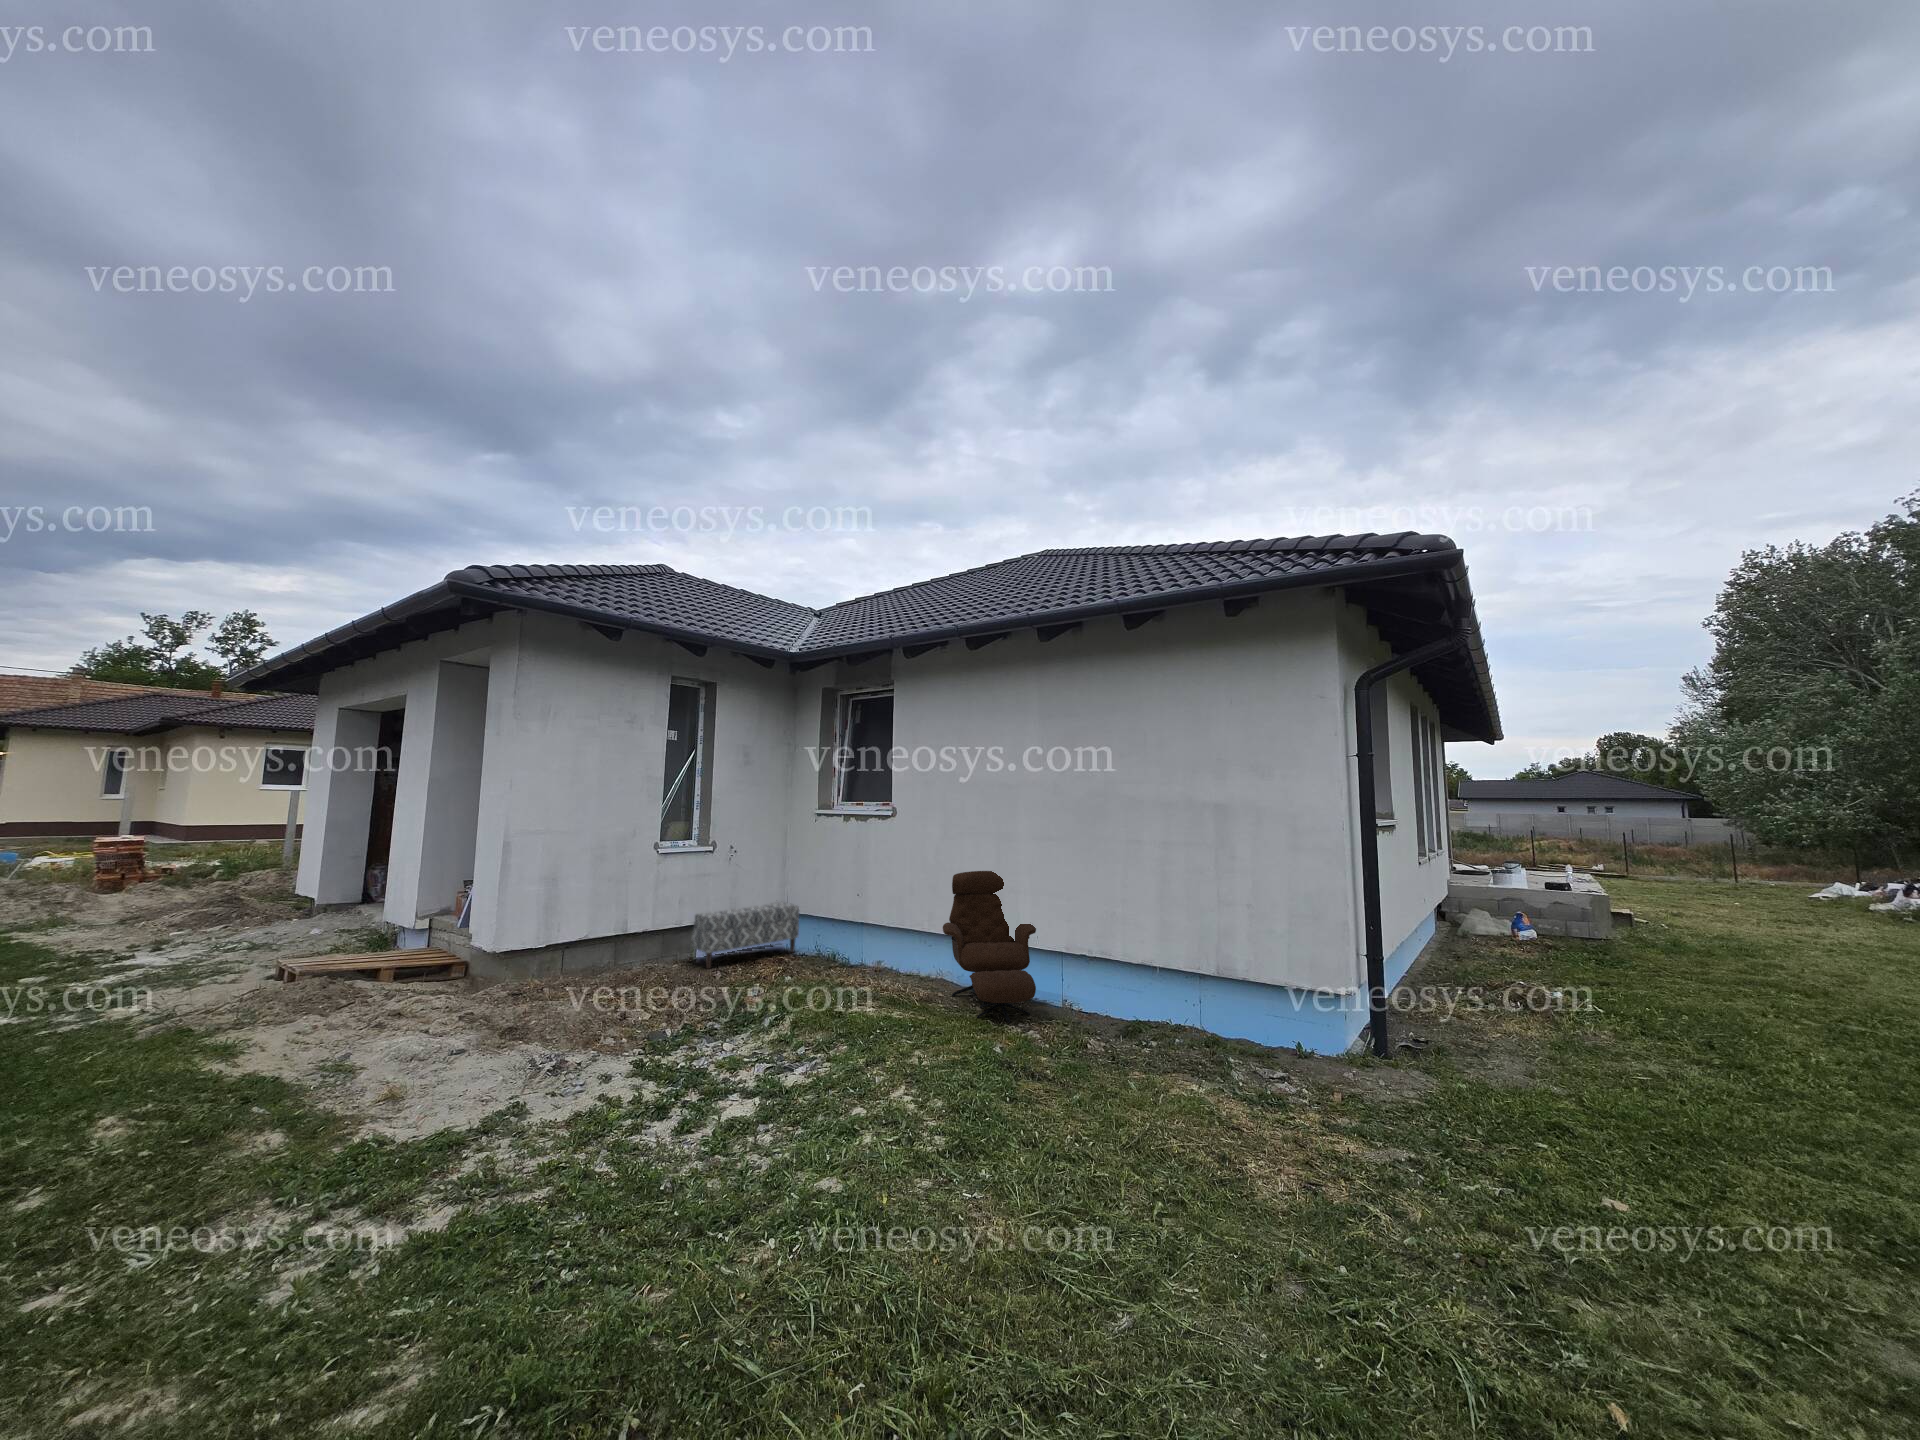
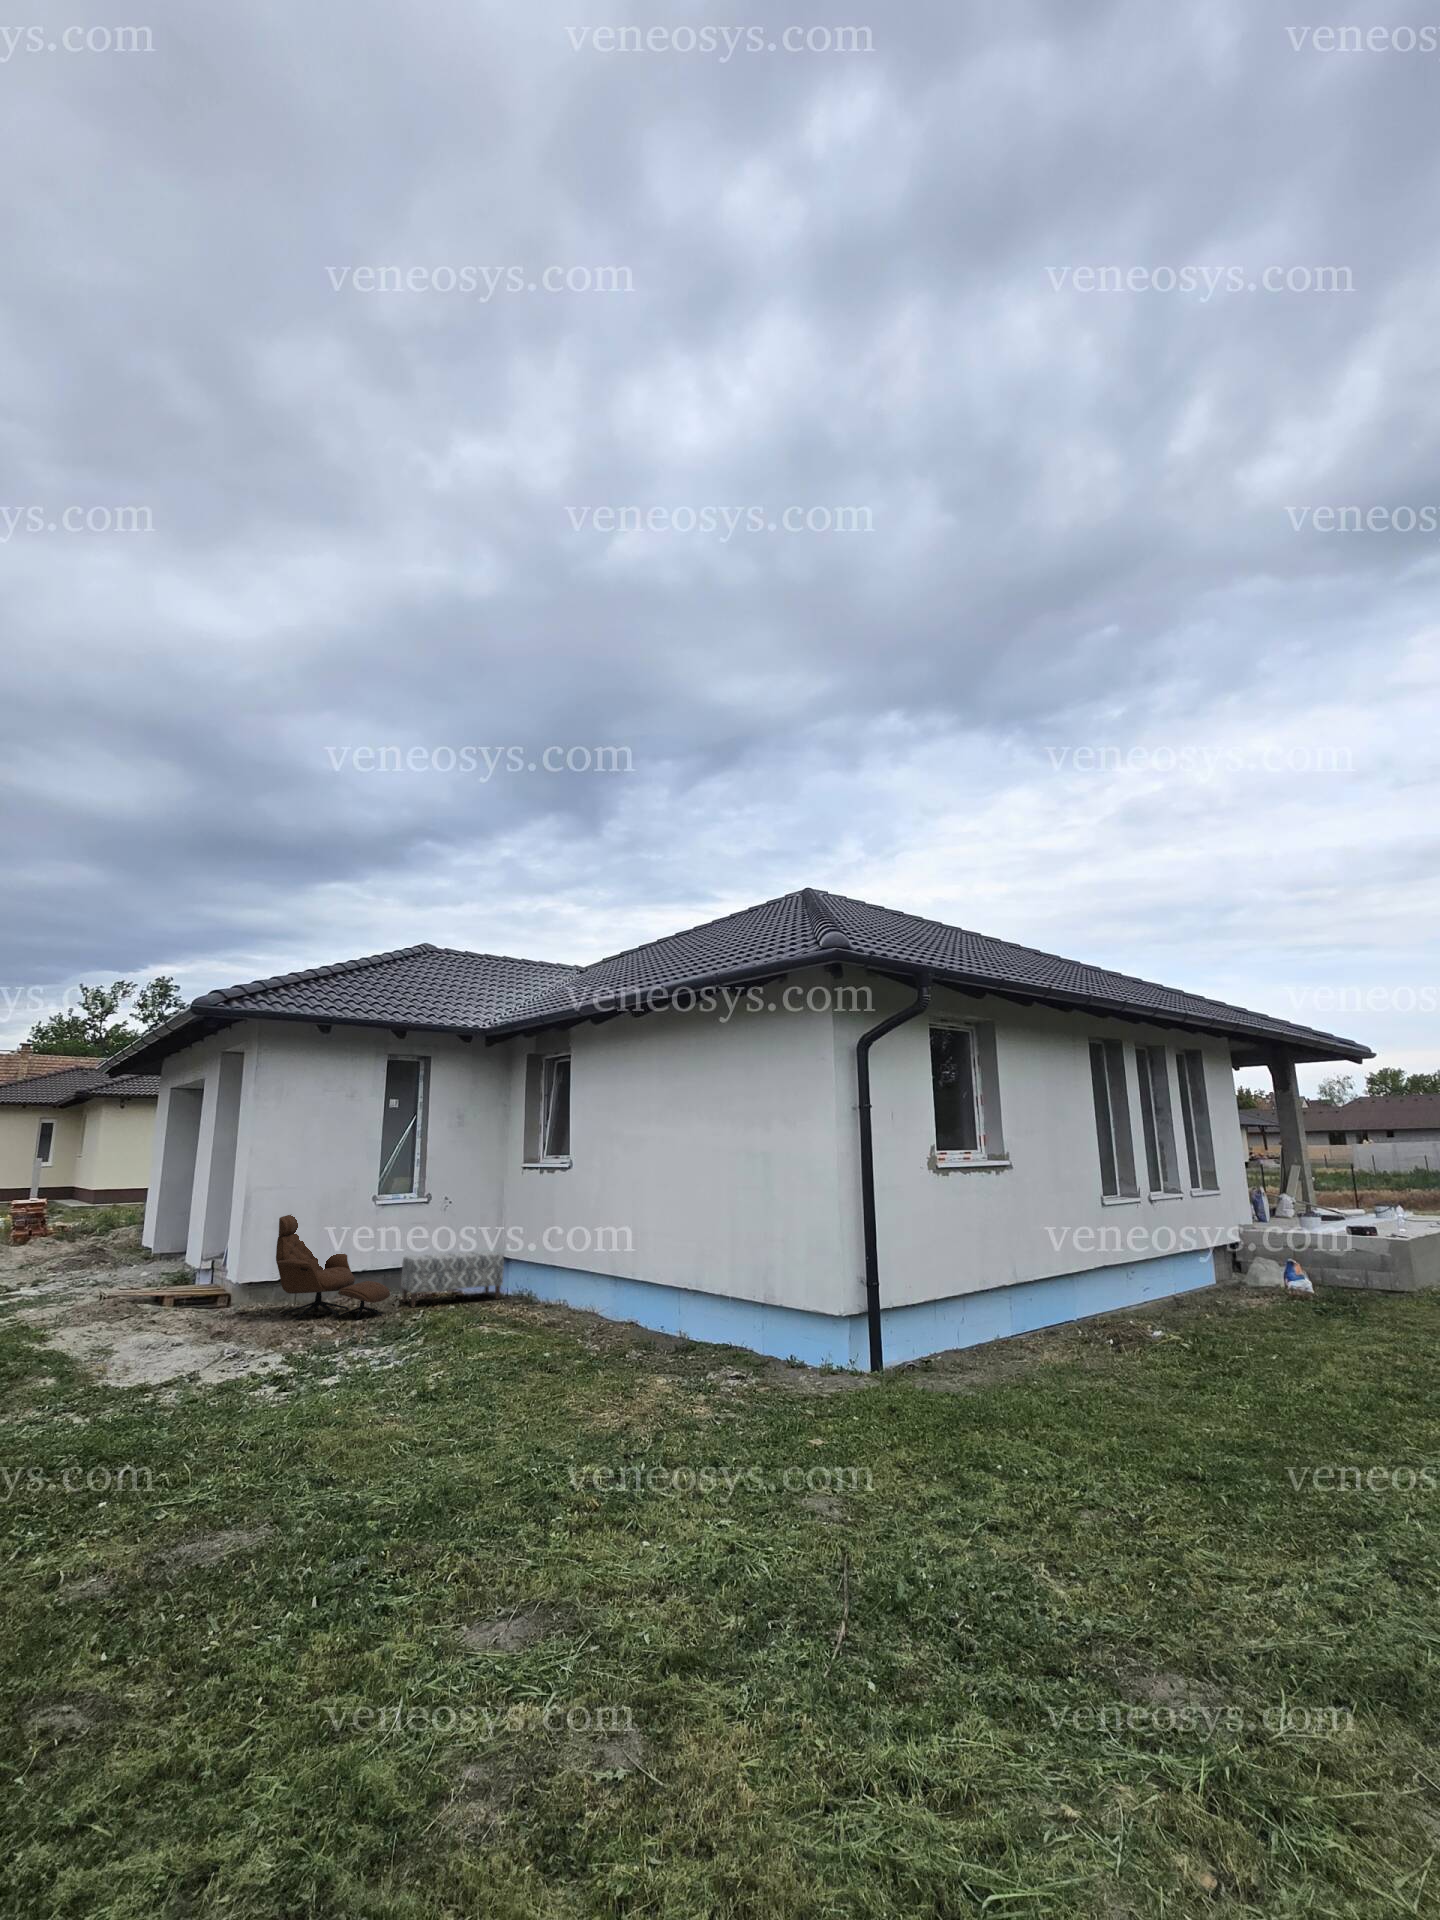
lounge chair: present [943,871,1036,1023] -> present [276,1214,390,1320]

